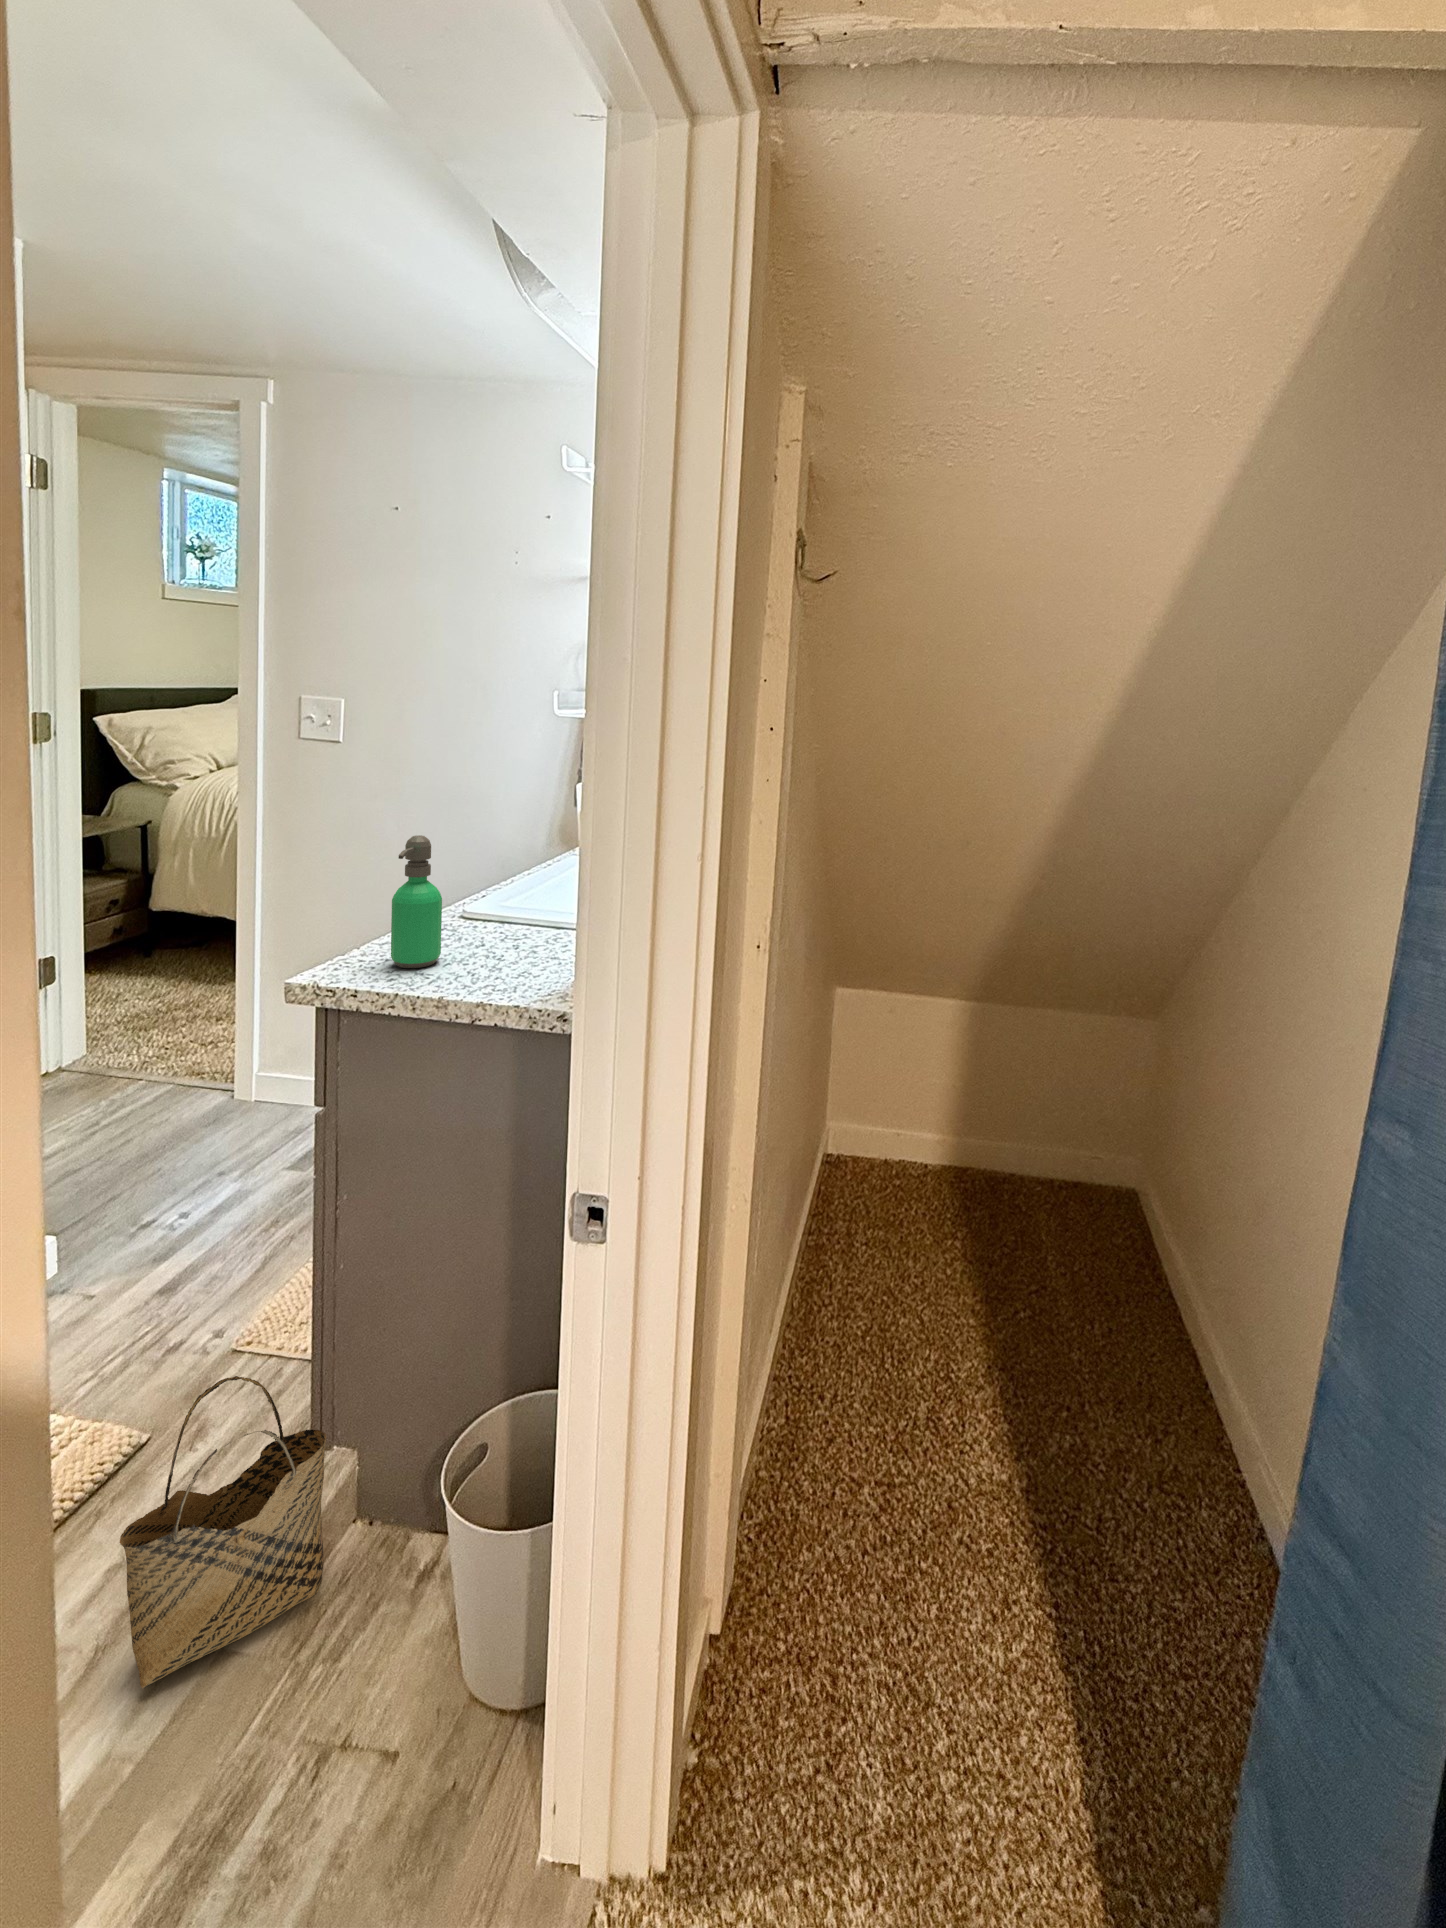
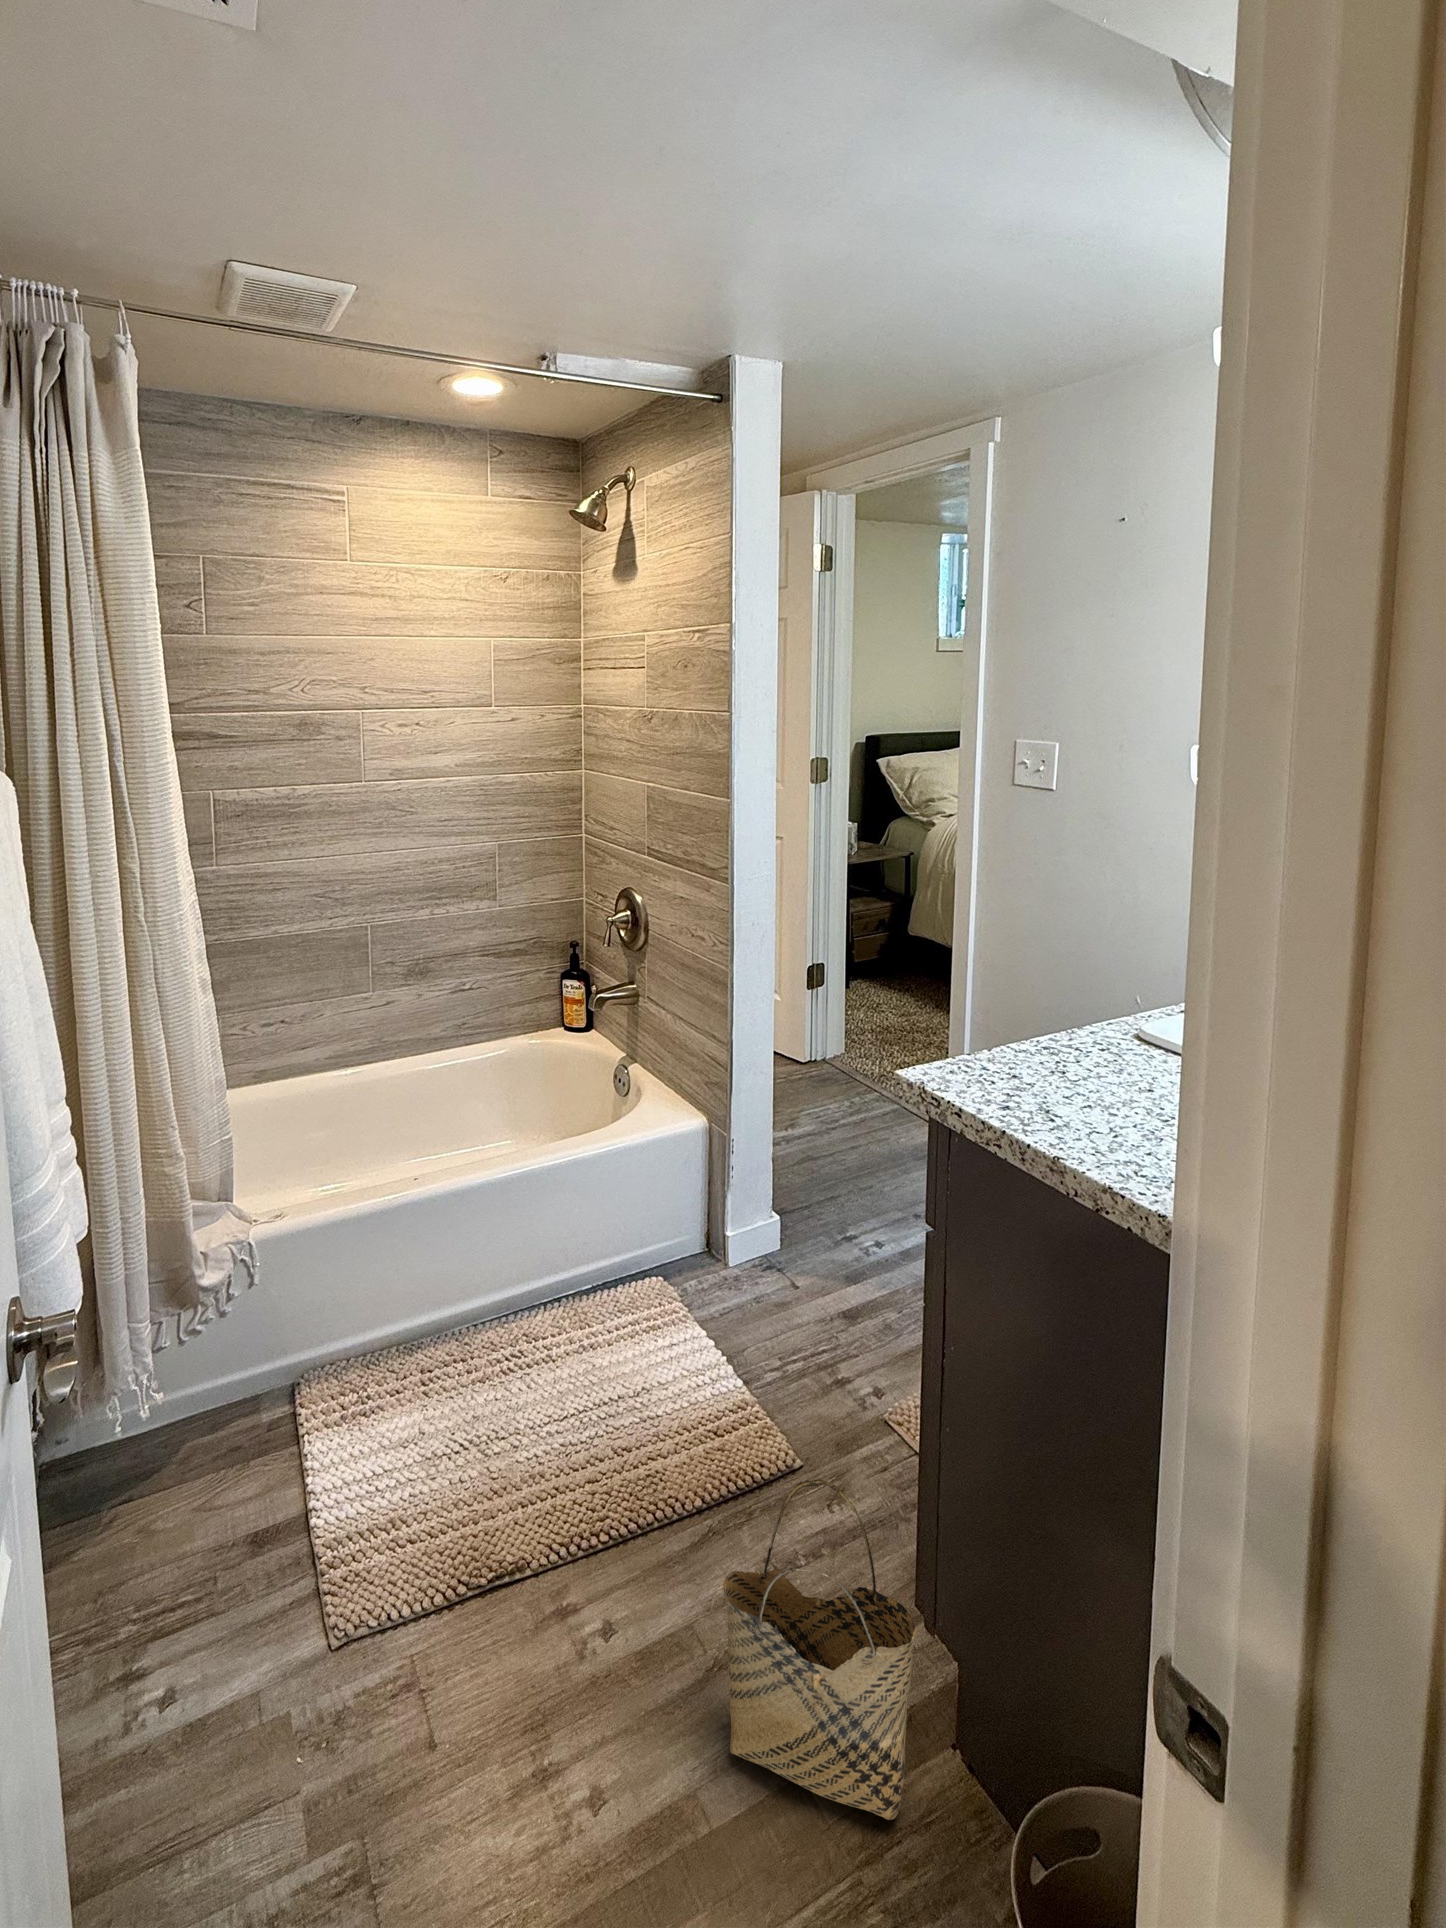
soap dispenser: present [391,835,442,968] -> none [1015,924,1084,1101]

